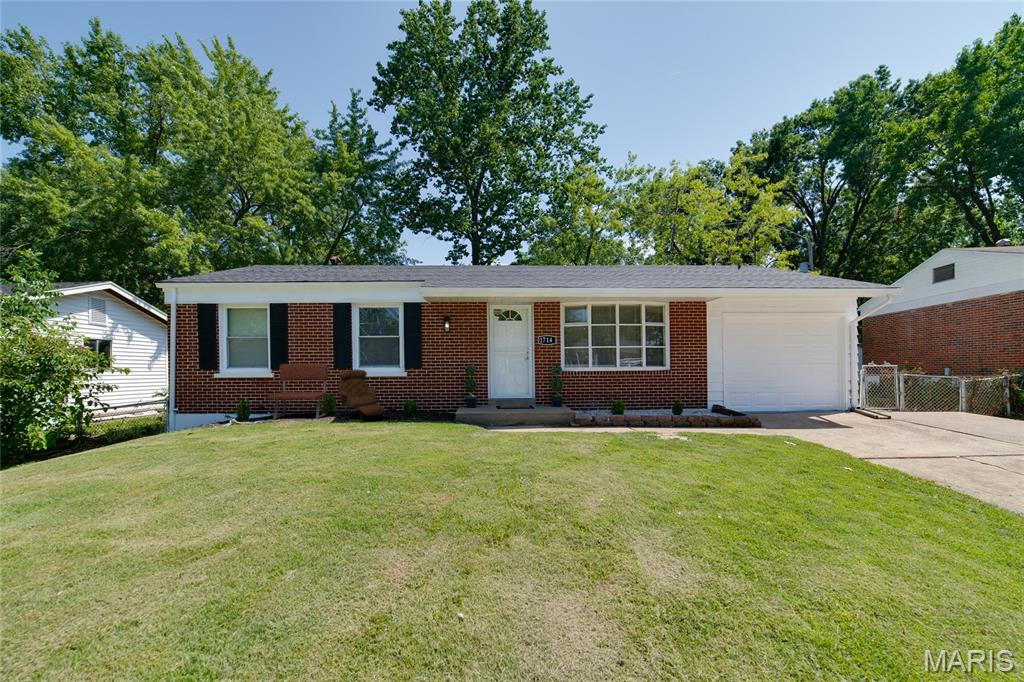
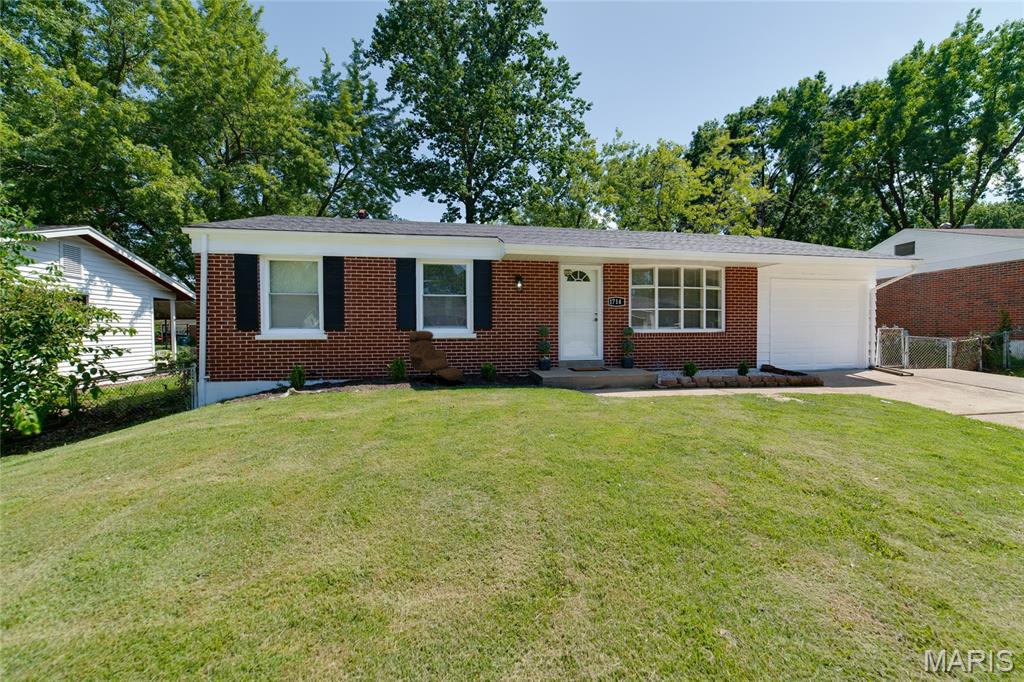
bench: present [267,364,328,419] -> none [333,324,393,385]

